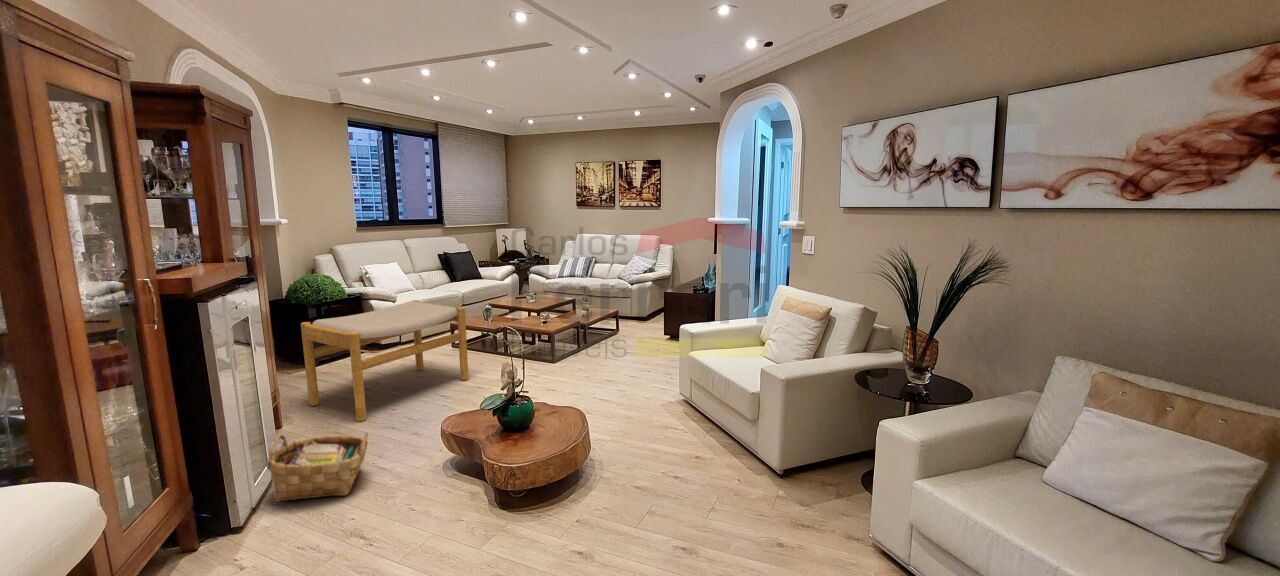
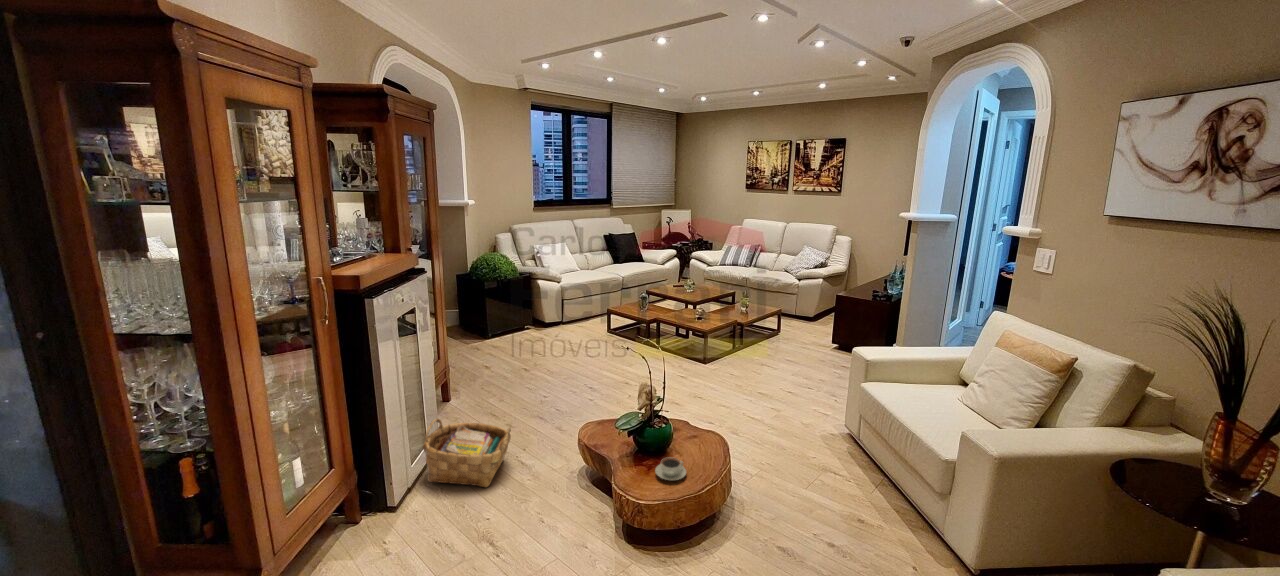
footstool: present [301,300,468,422] -> none [470,286,618,405]
coffee cup: none [523,428,552,447] -> present [655,457,686,480]

